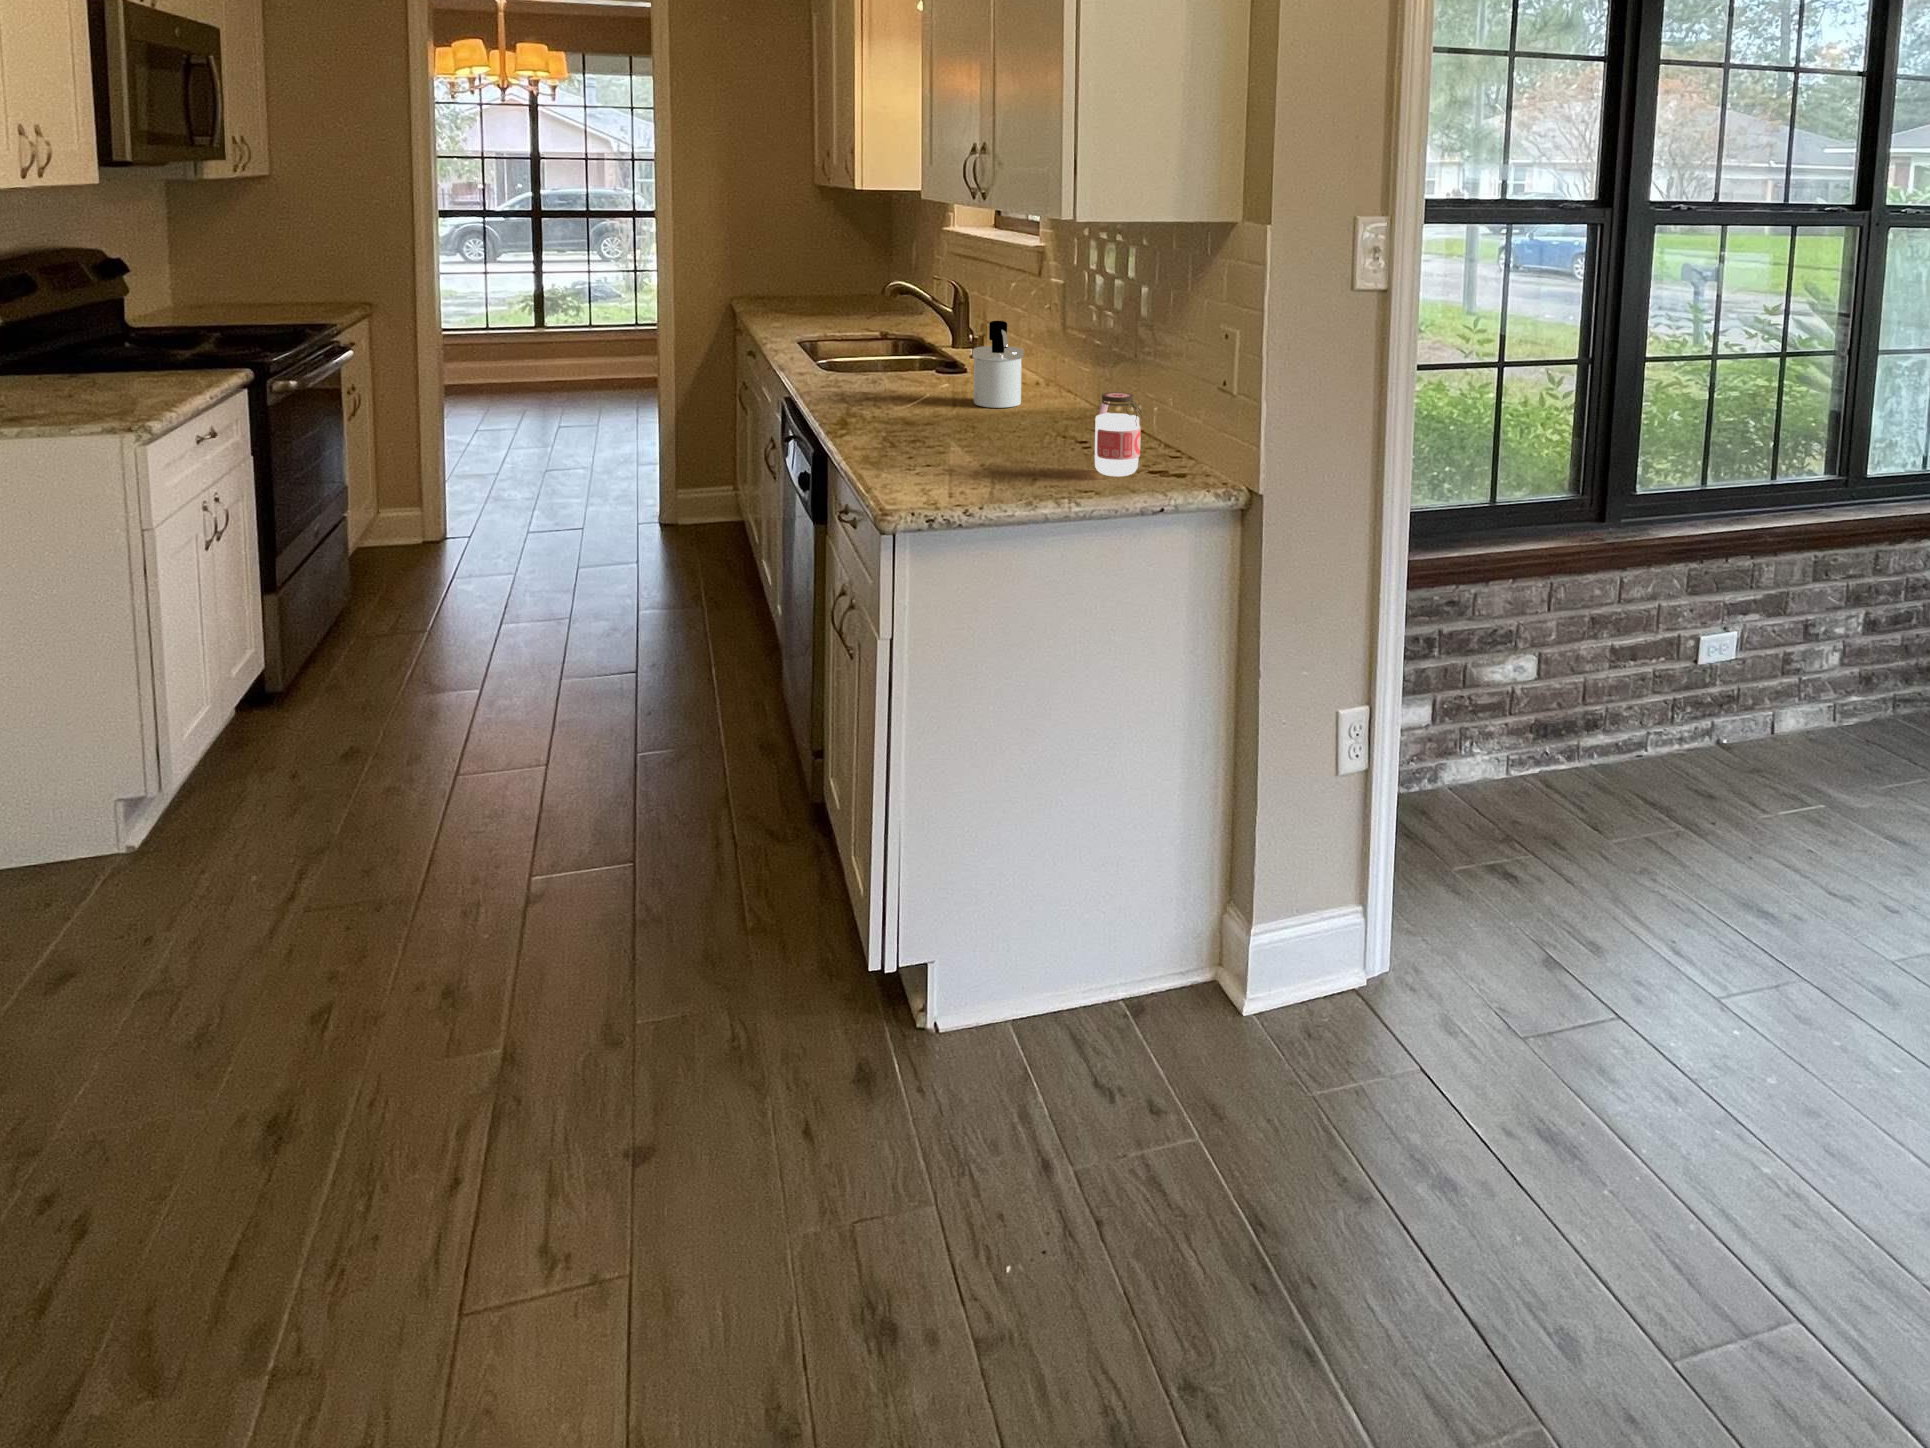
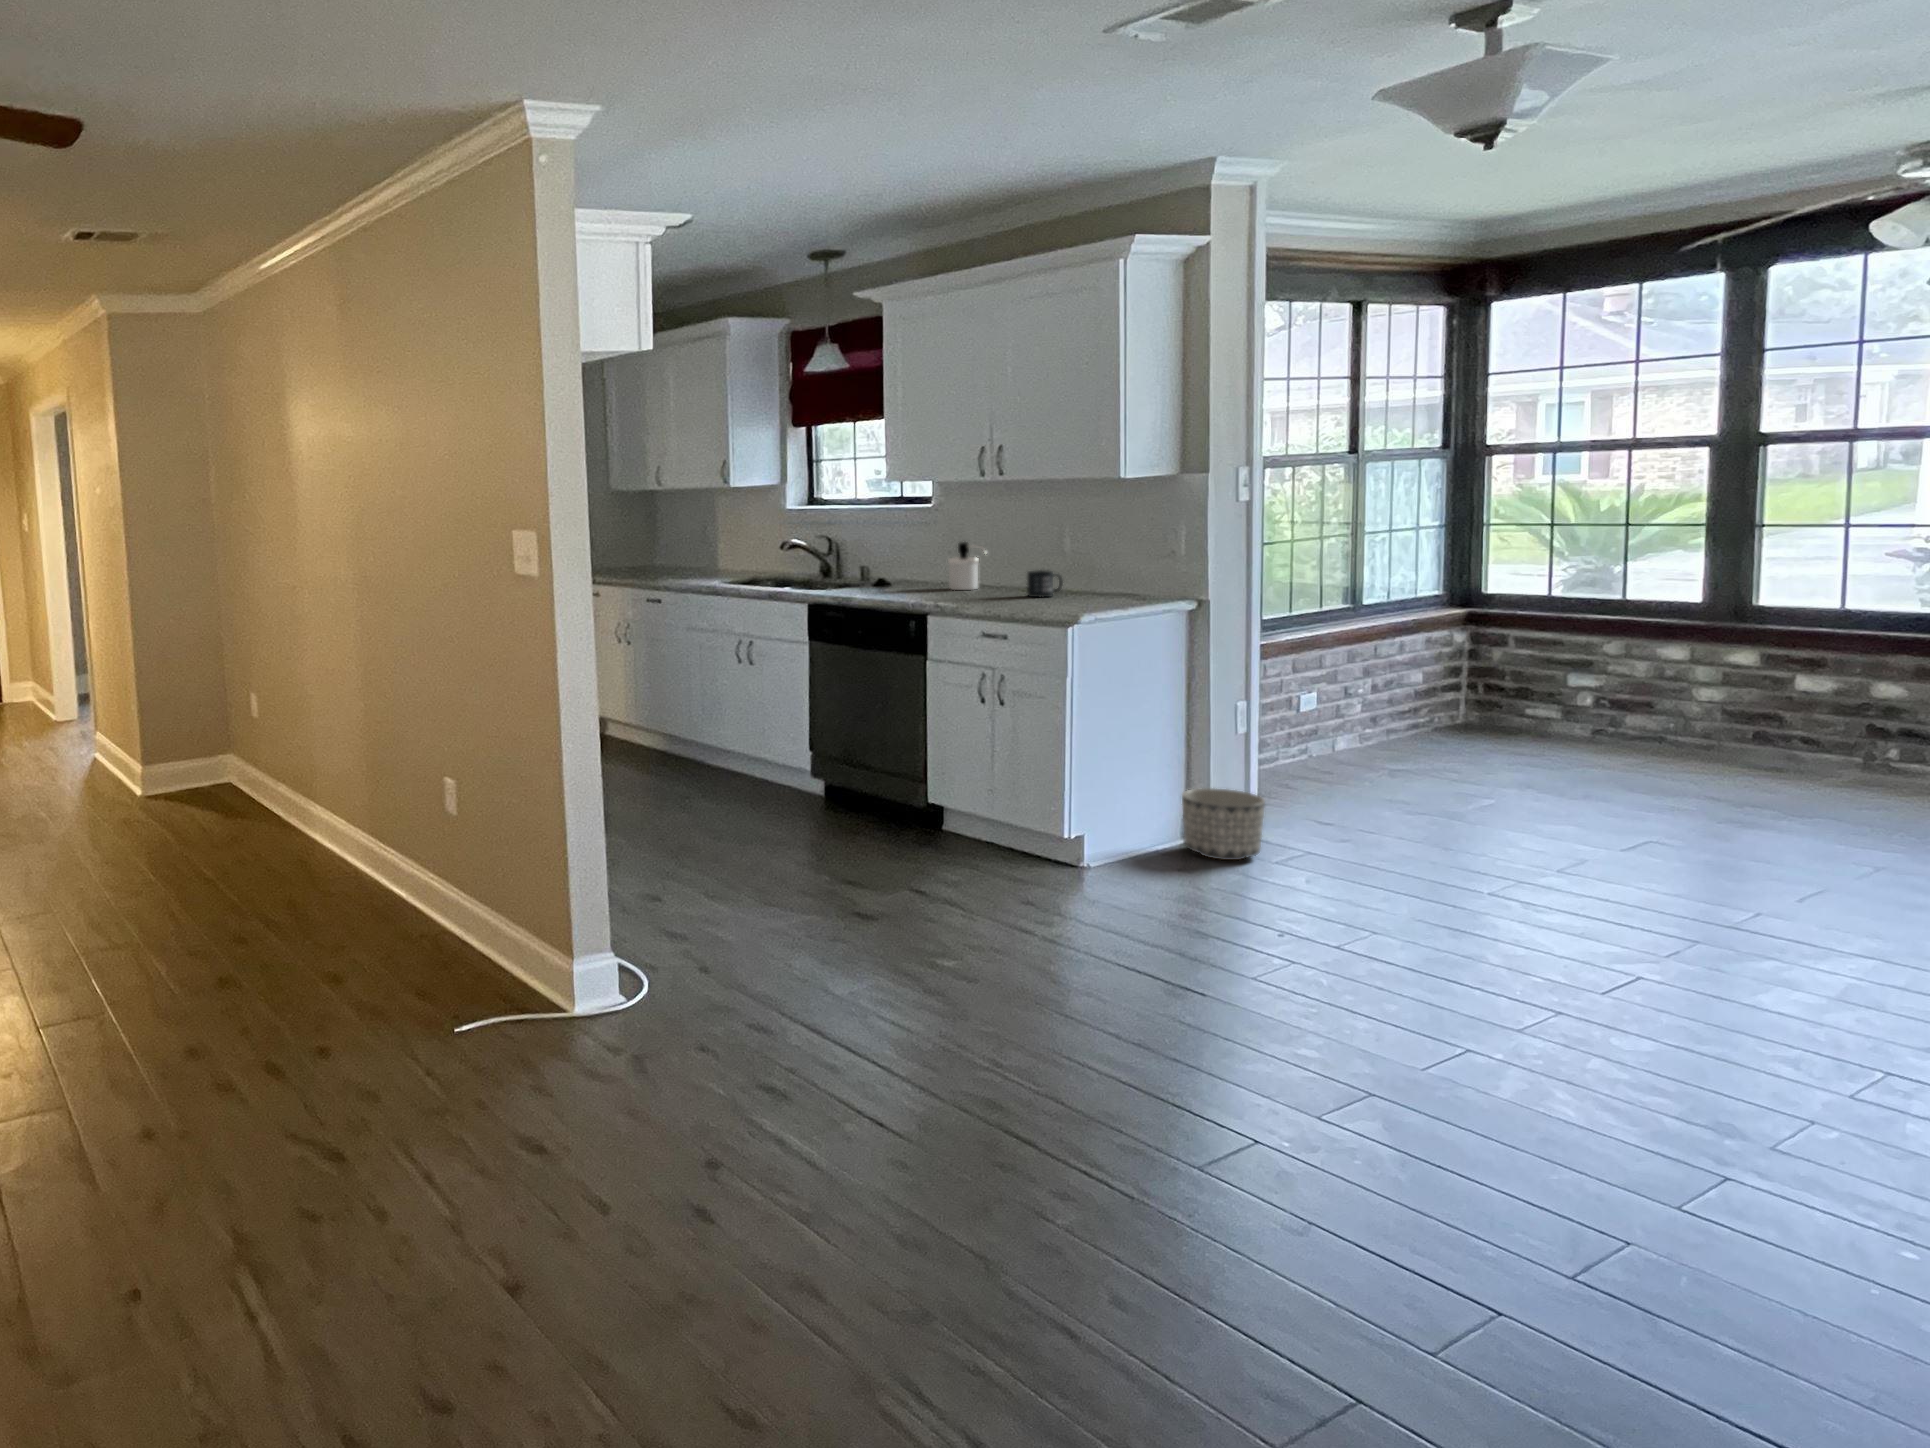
mug: none [1009,390,1074,445] -> present [1027,570,1063,597]
jar: present [1095,392,1142,476] -> none [1109,561,1137,601]
planter: none [1168,881,1320,1078] -> present [1182,788,1265,860]

